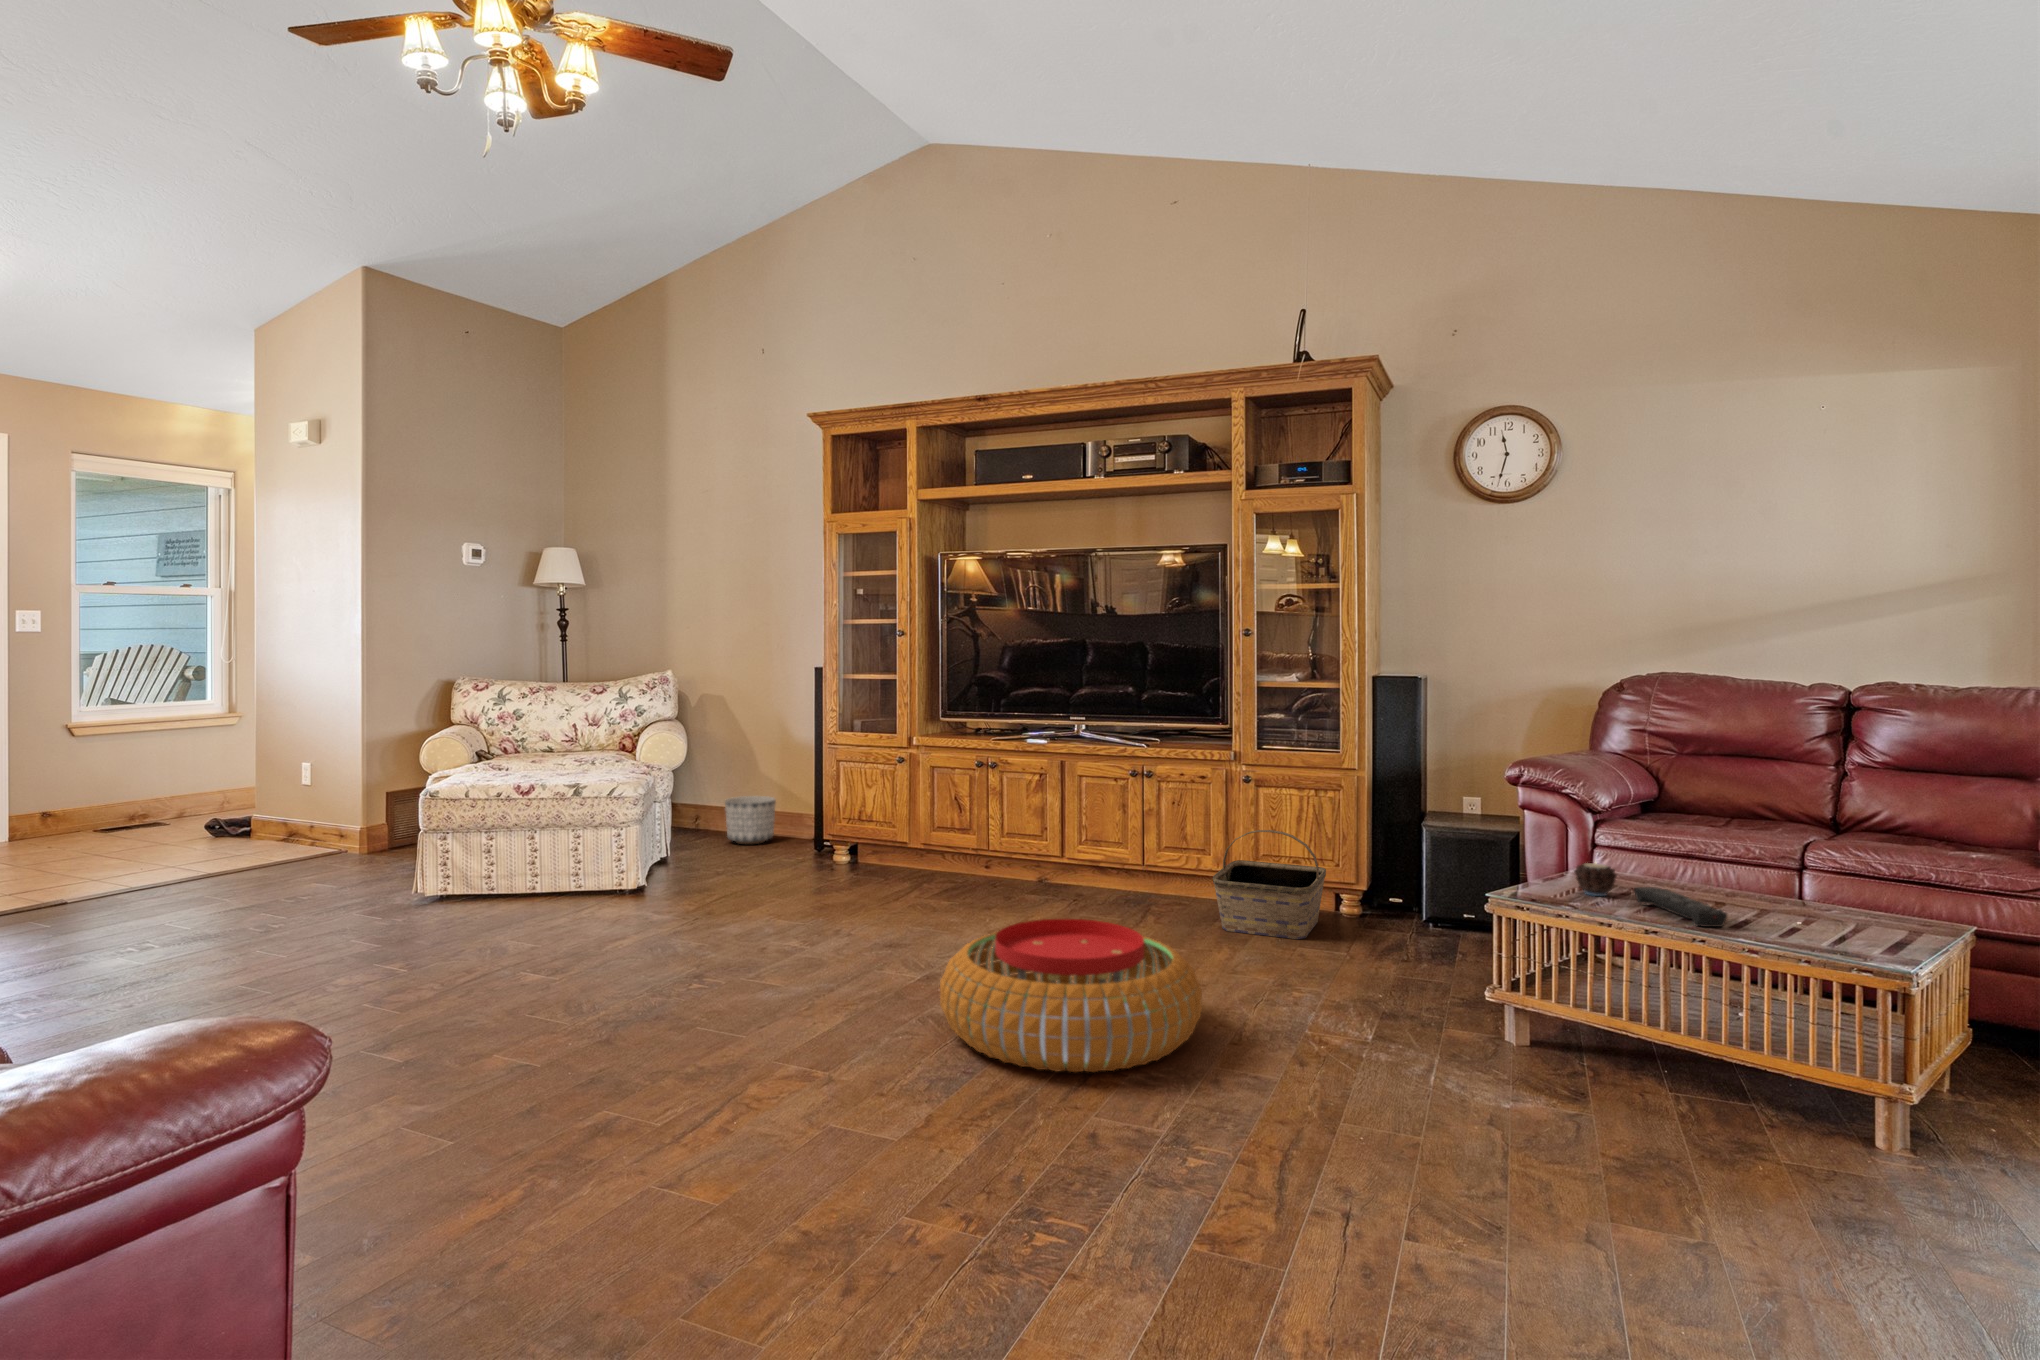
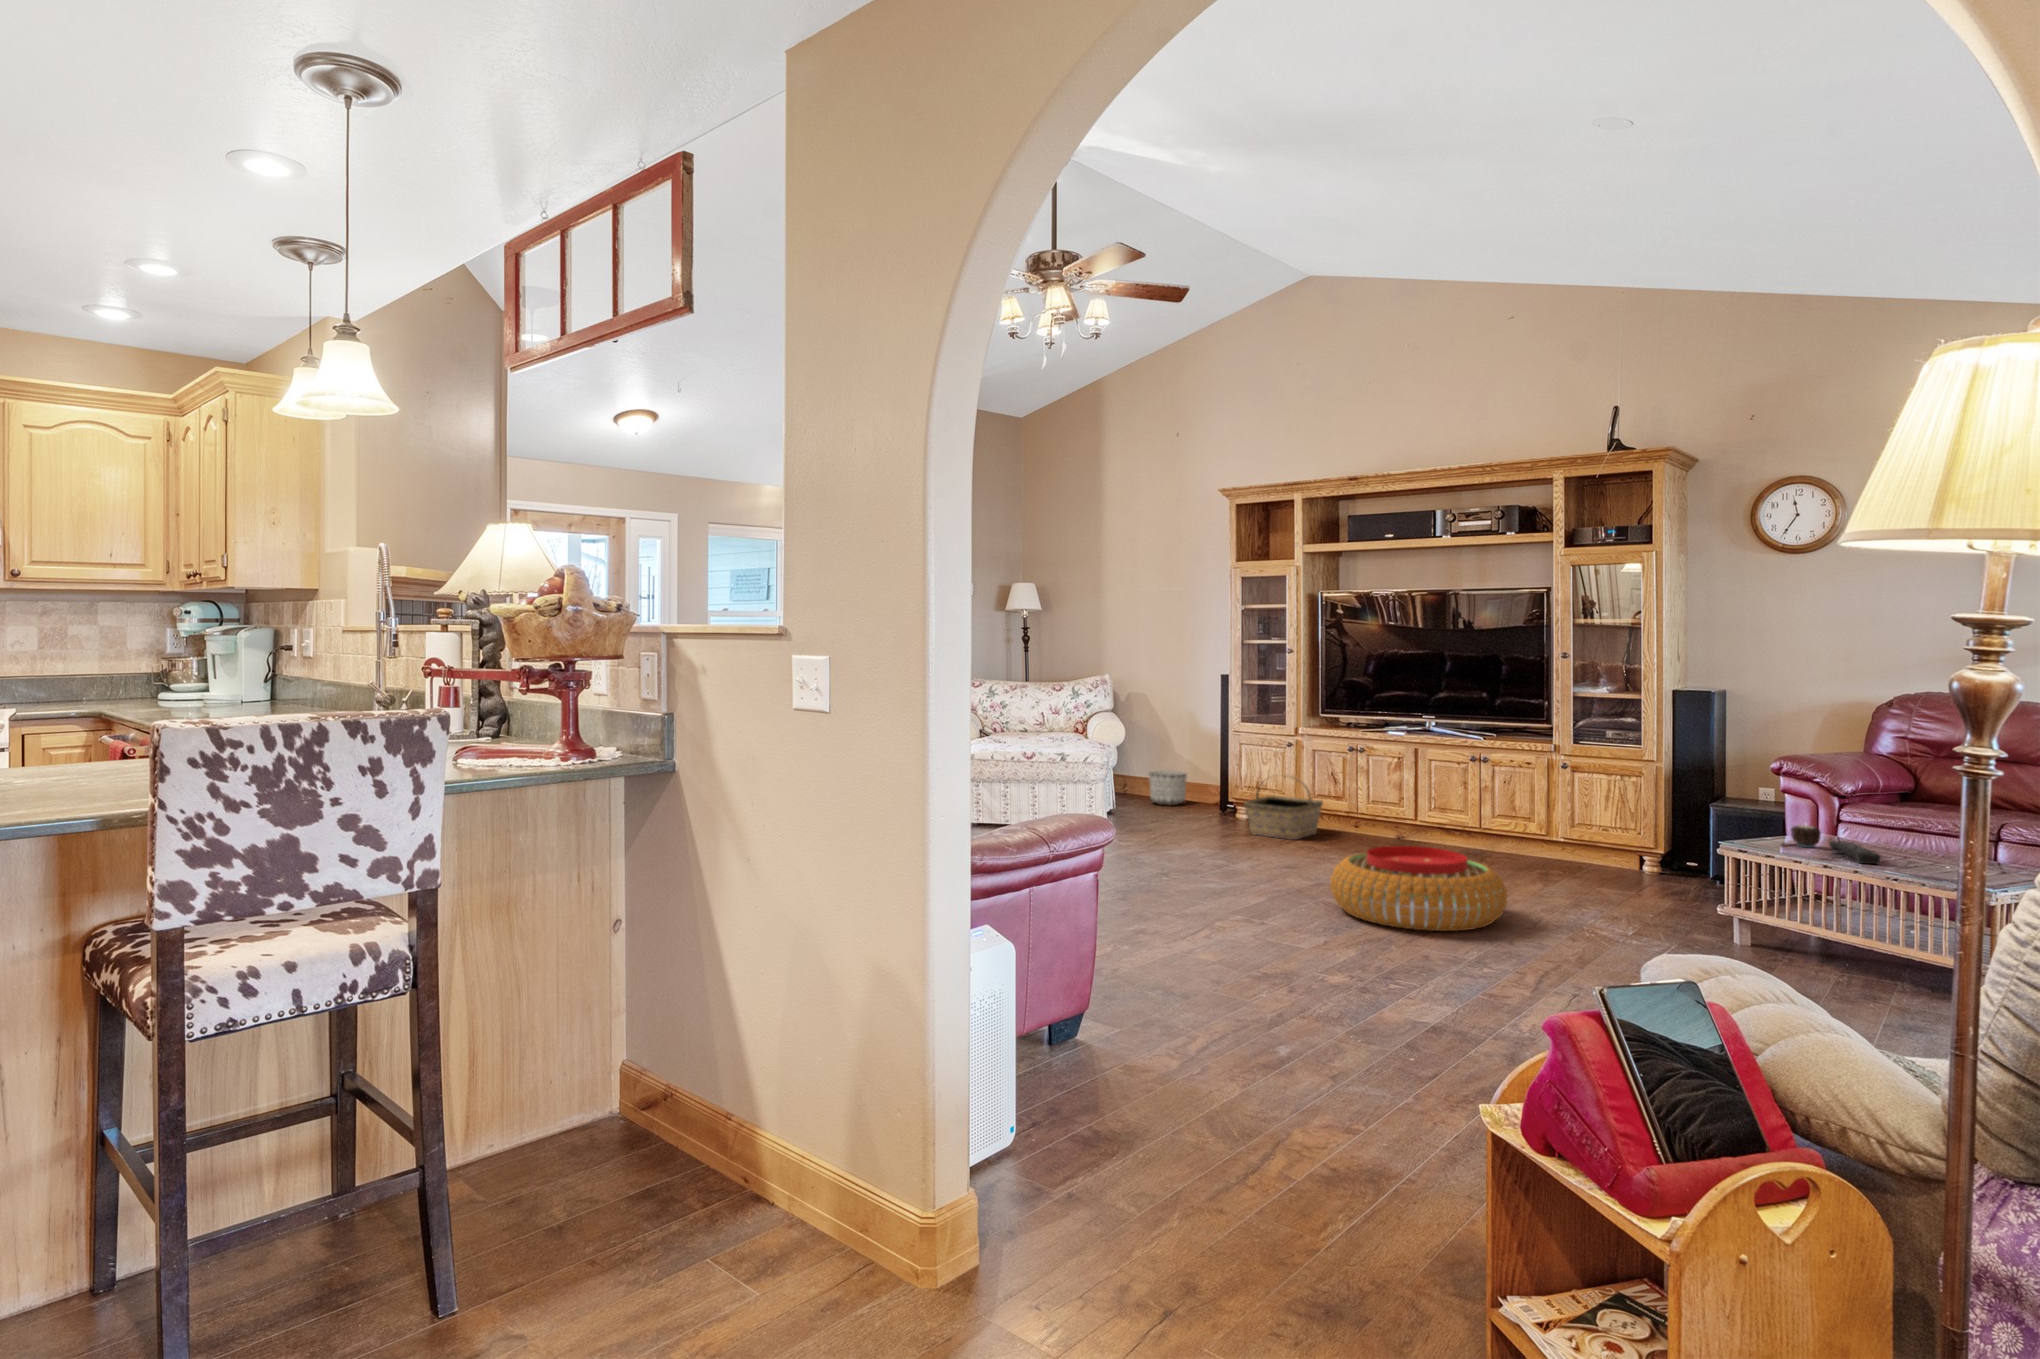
basket: present [1213,830,1326,939] -> present [1244,779,1323,840]

